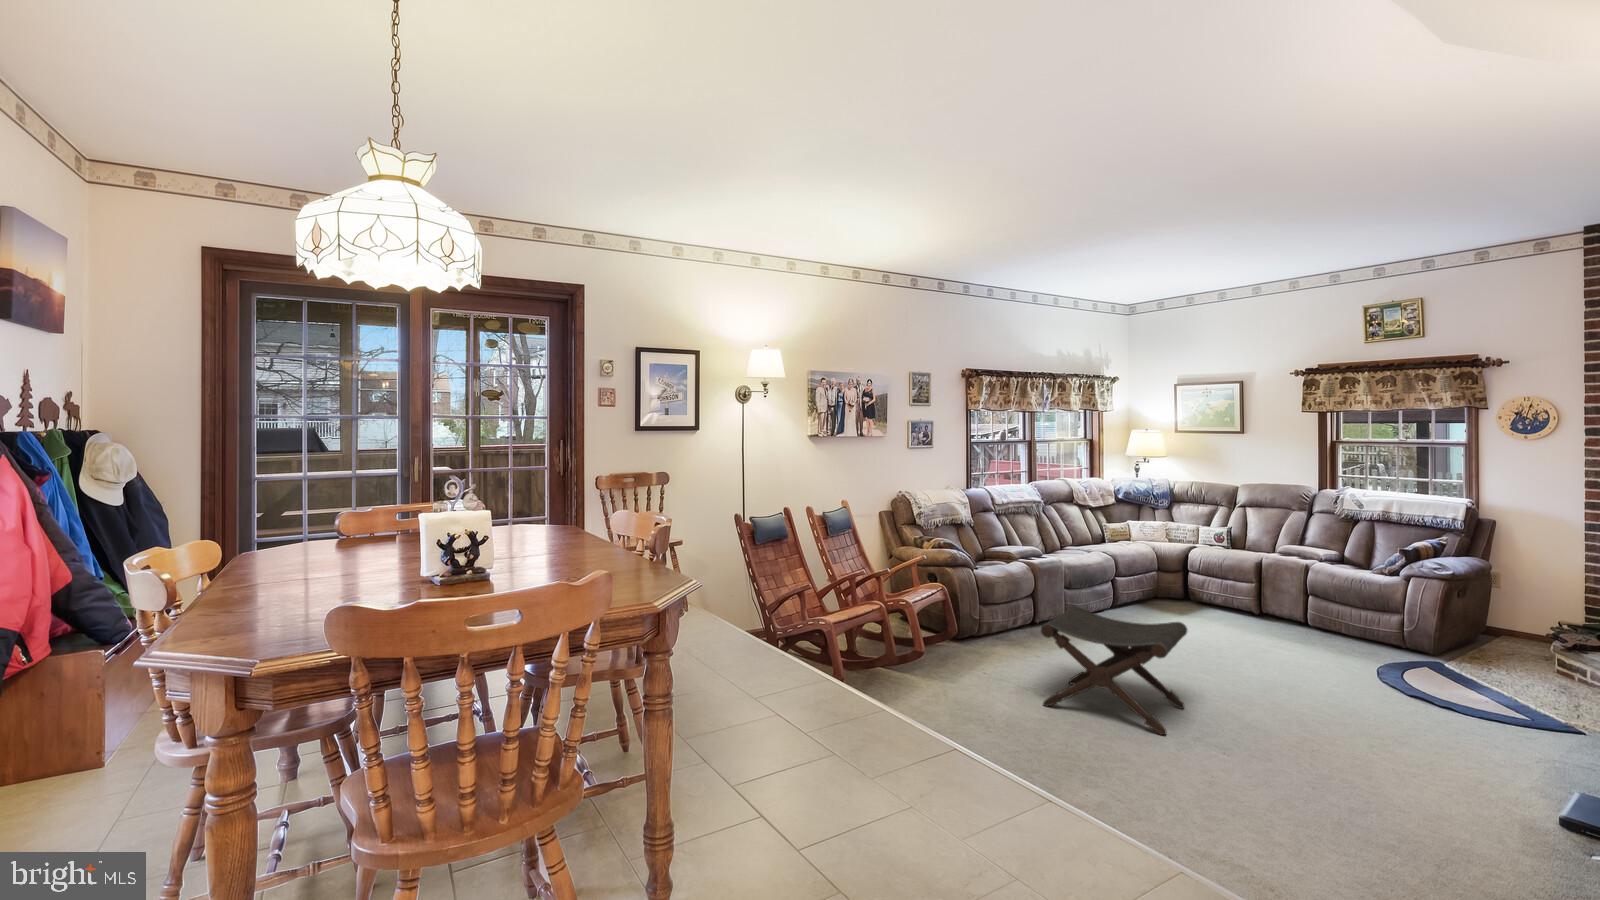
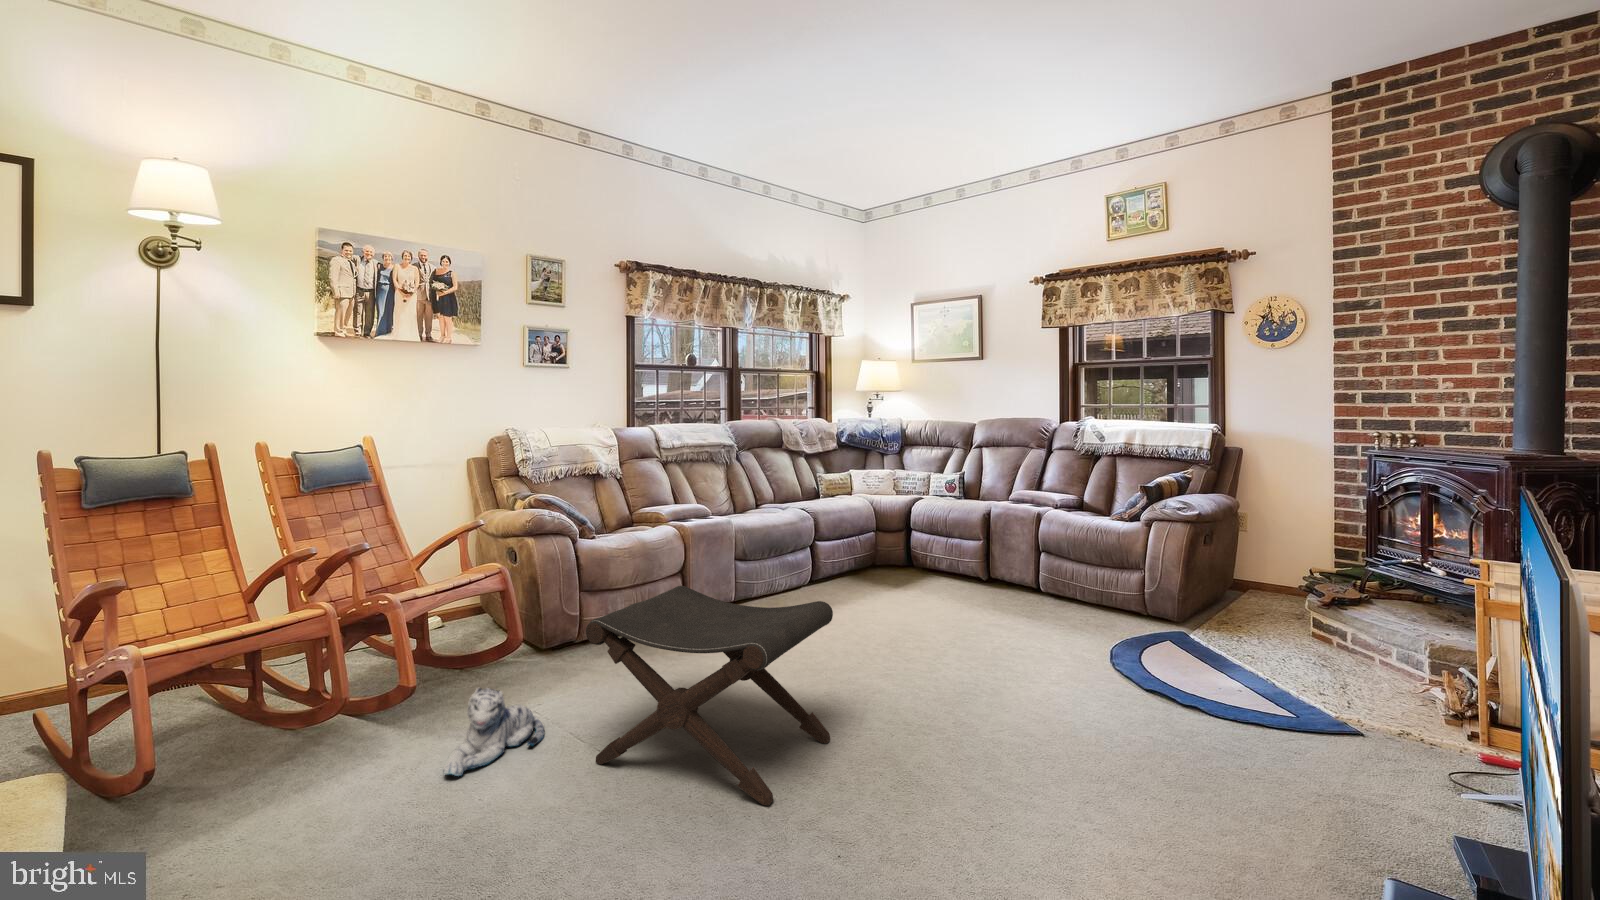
plush toy: none [957,657,1000,704] -> present [443,688,545,776]

